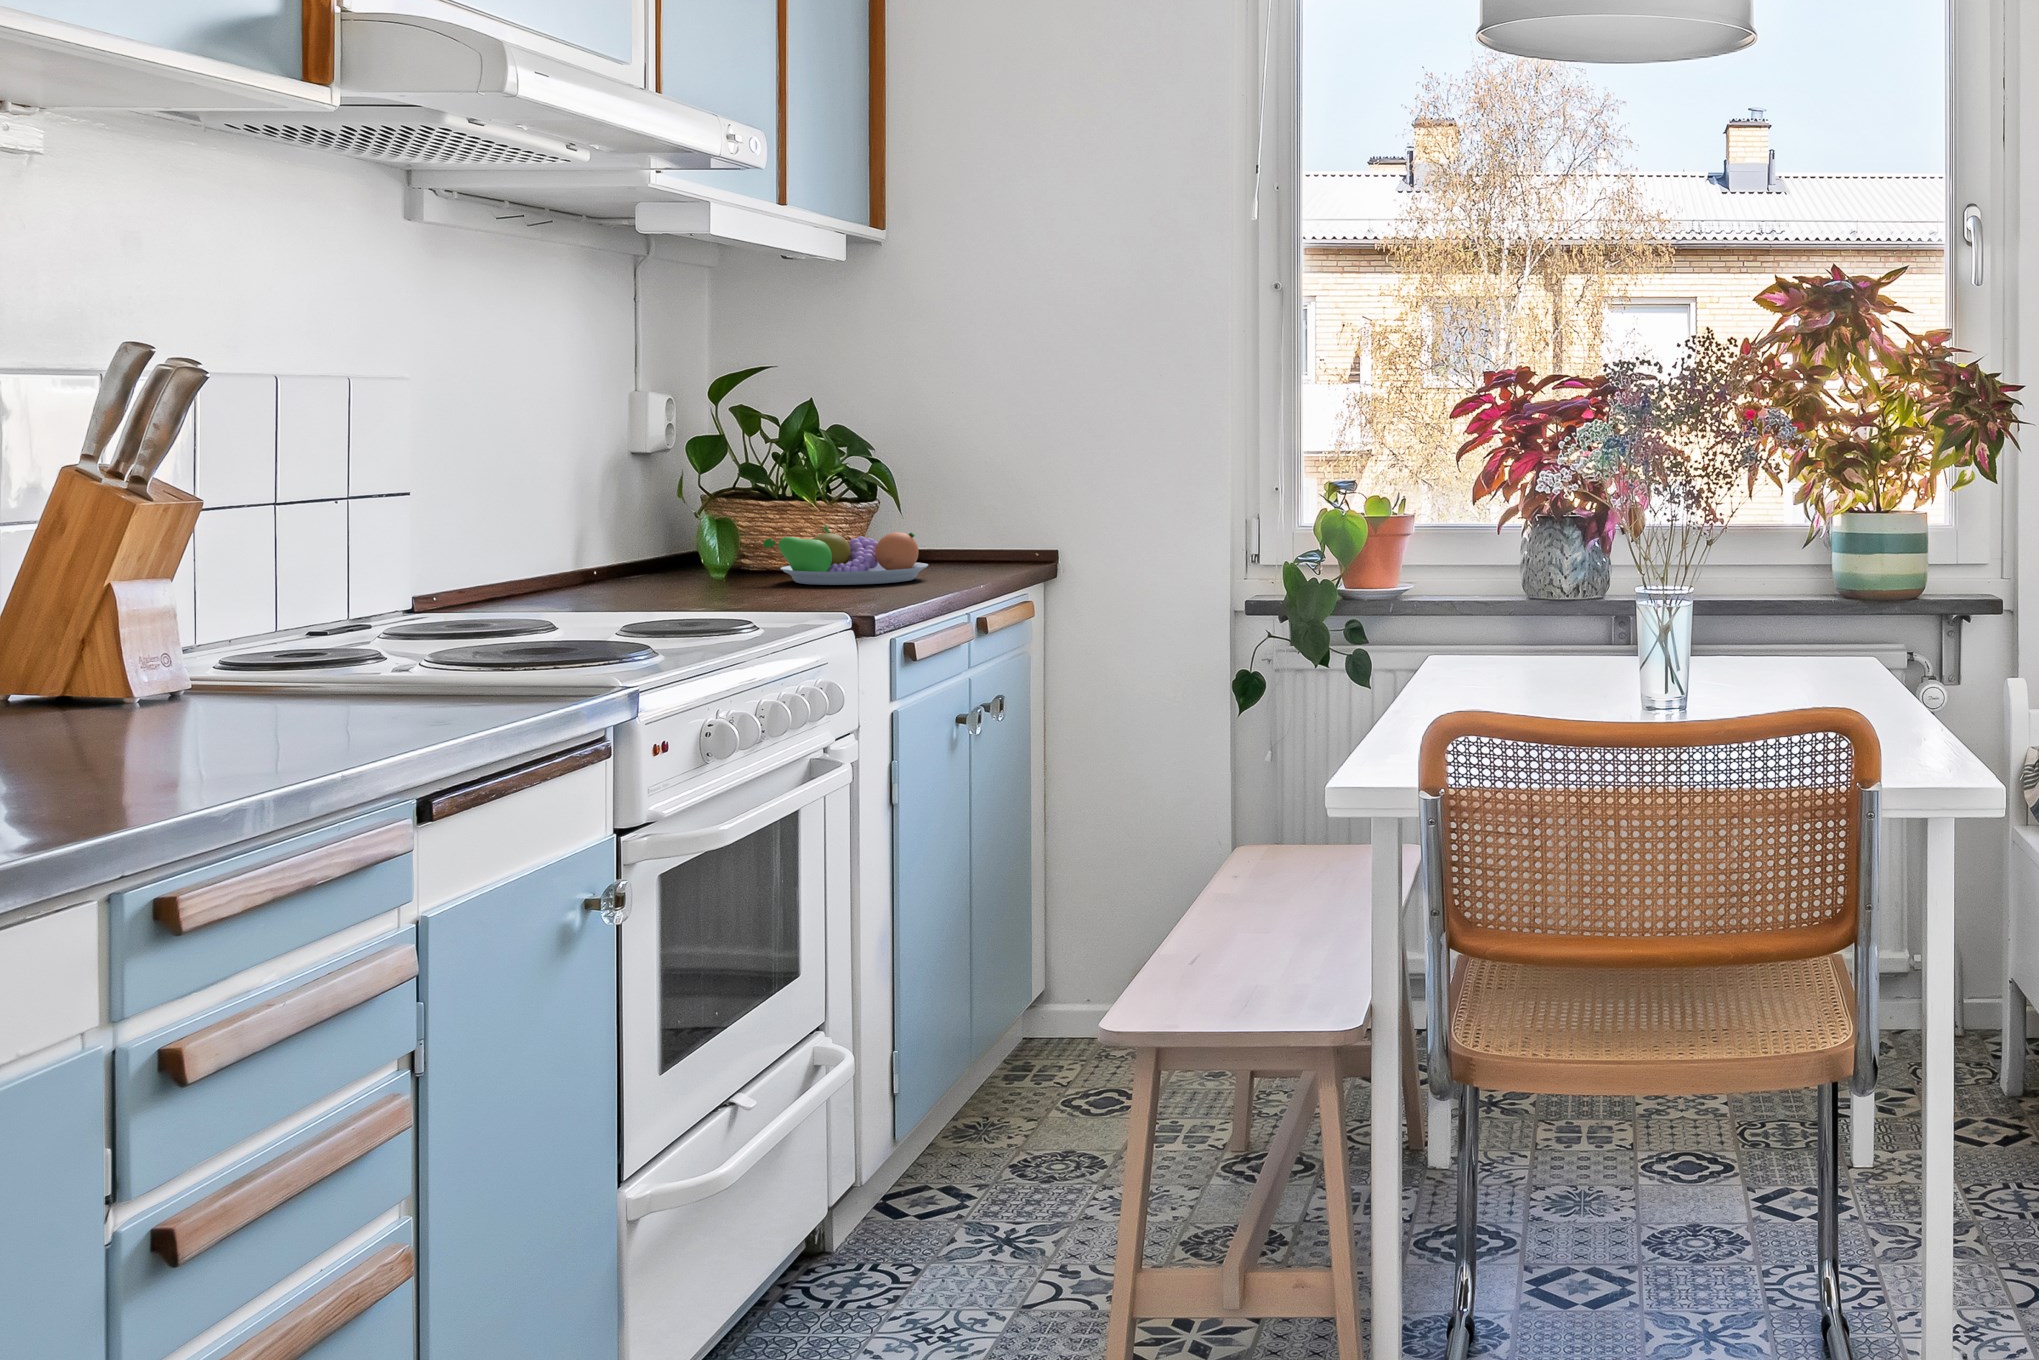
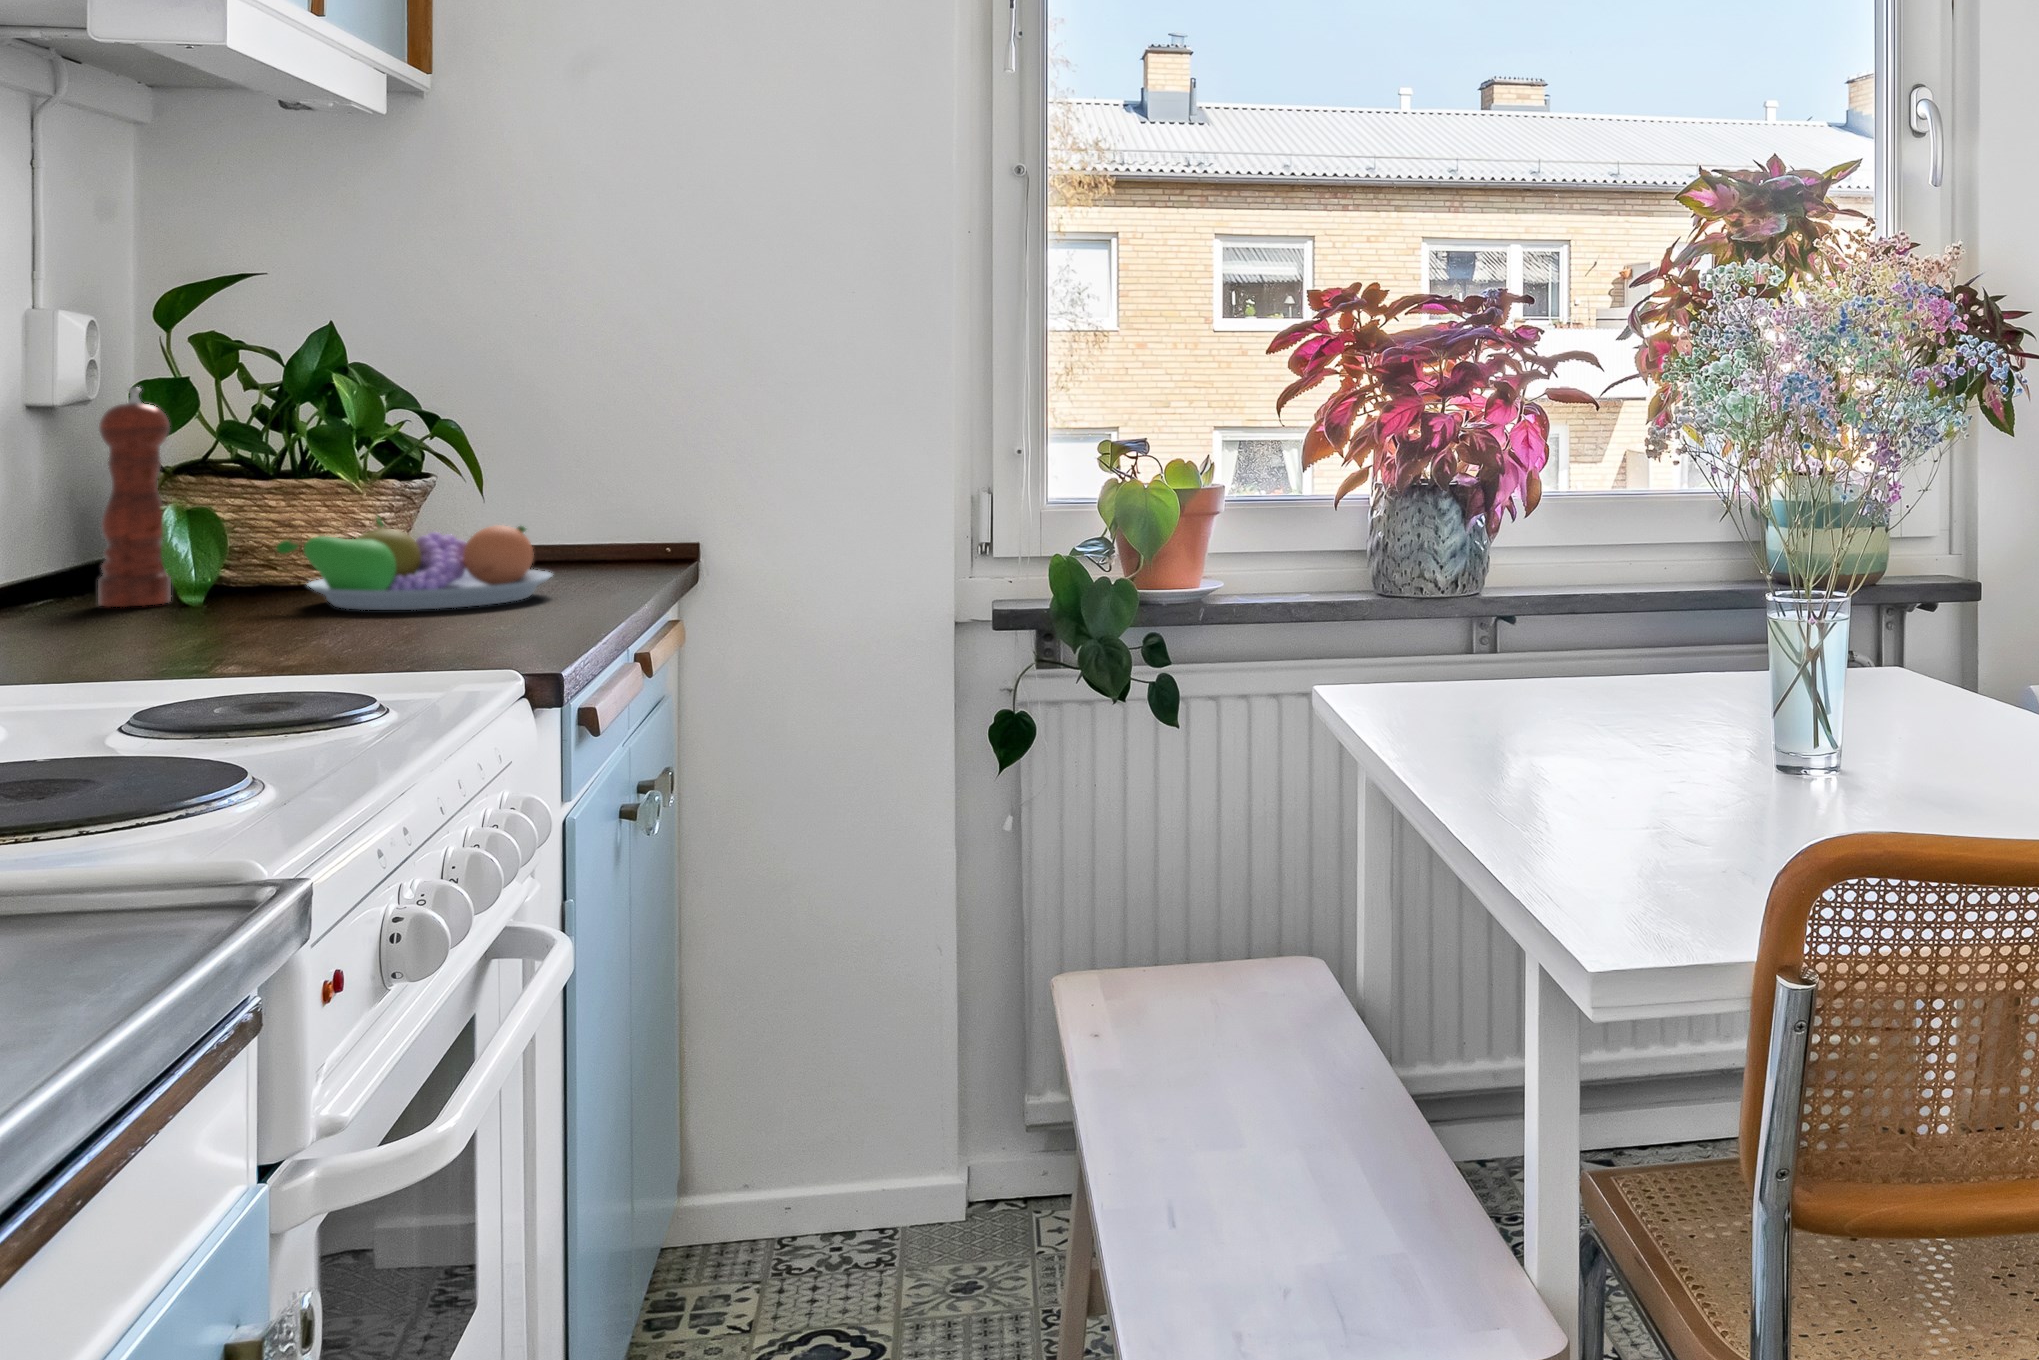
pepper mill: none [668,441,708,580] -> present [98,388,171,607]

